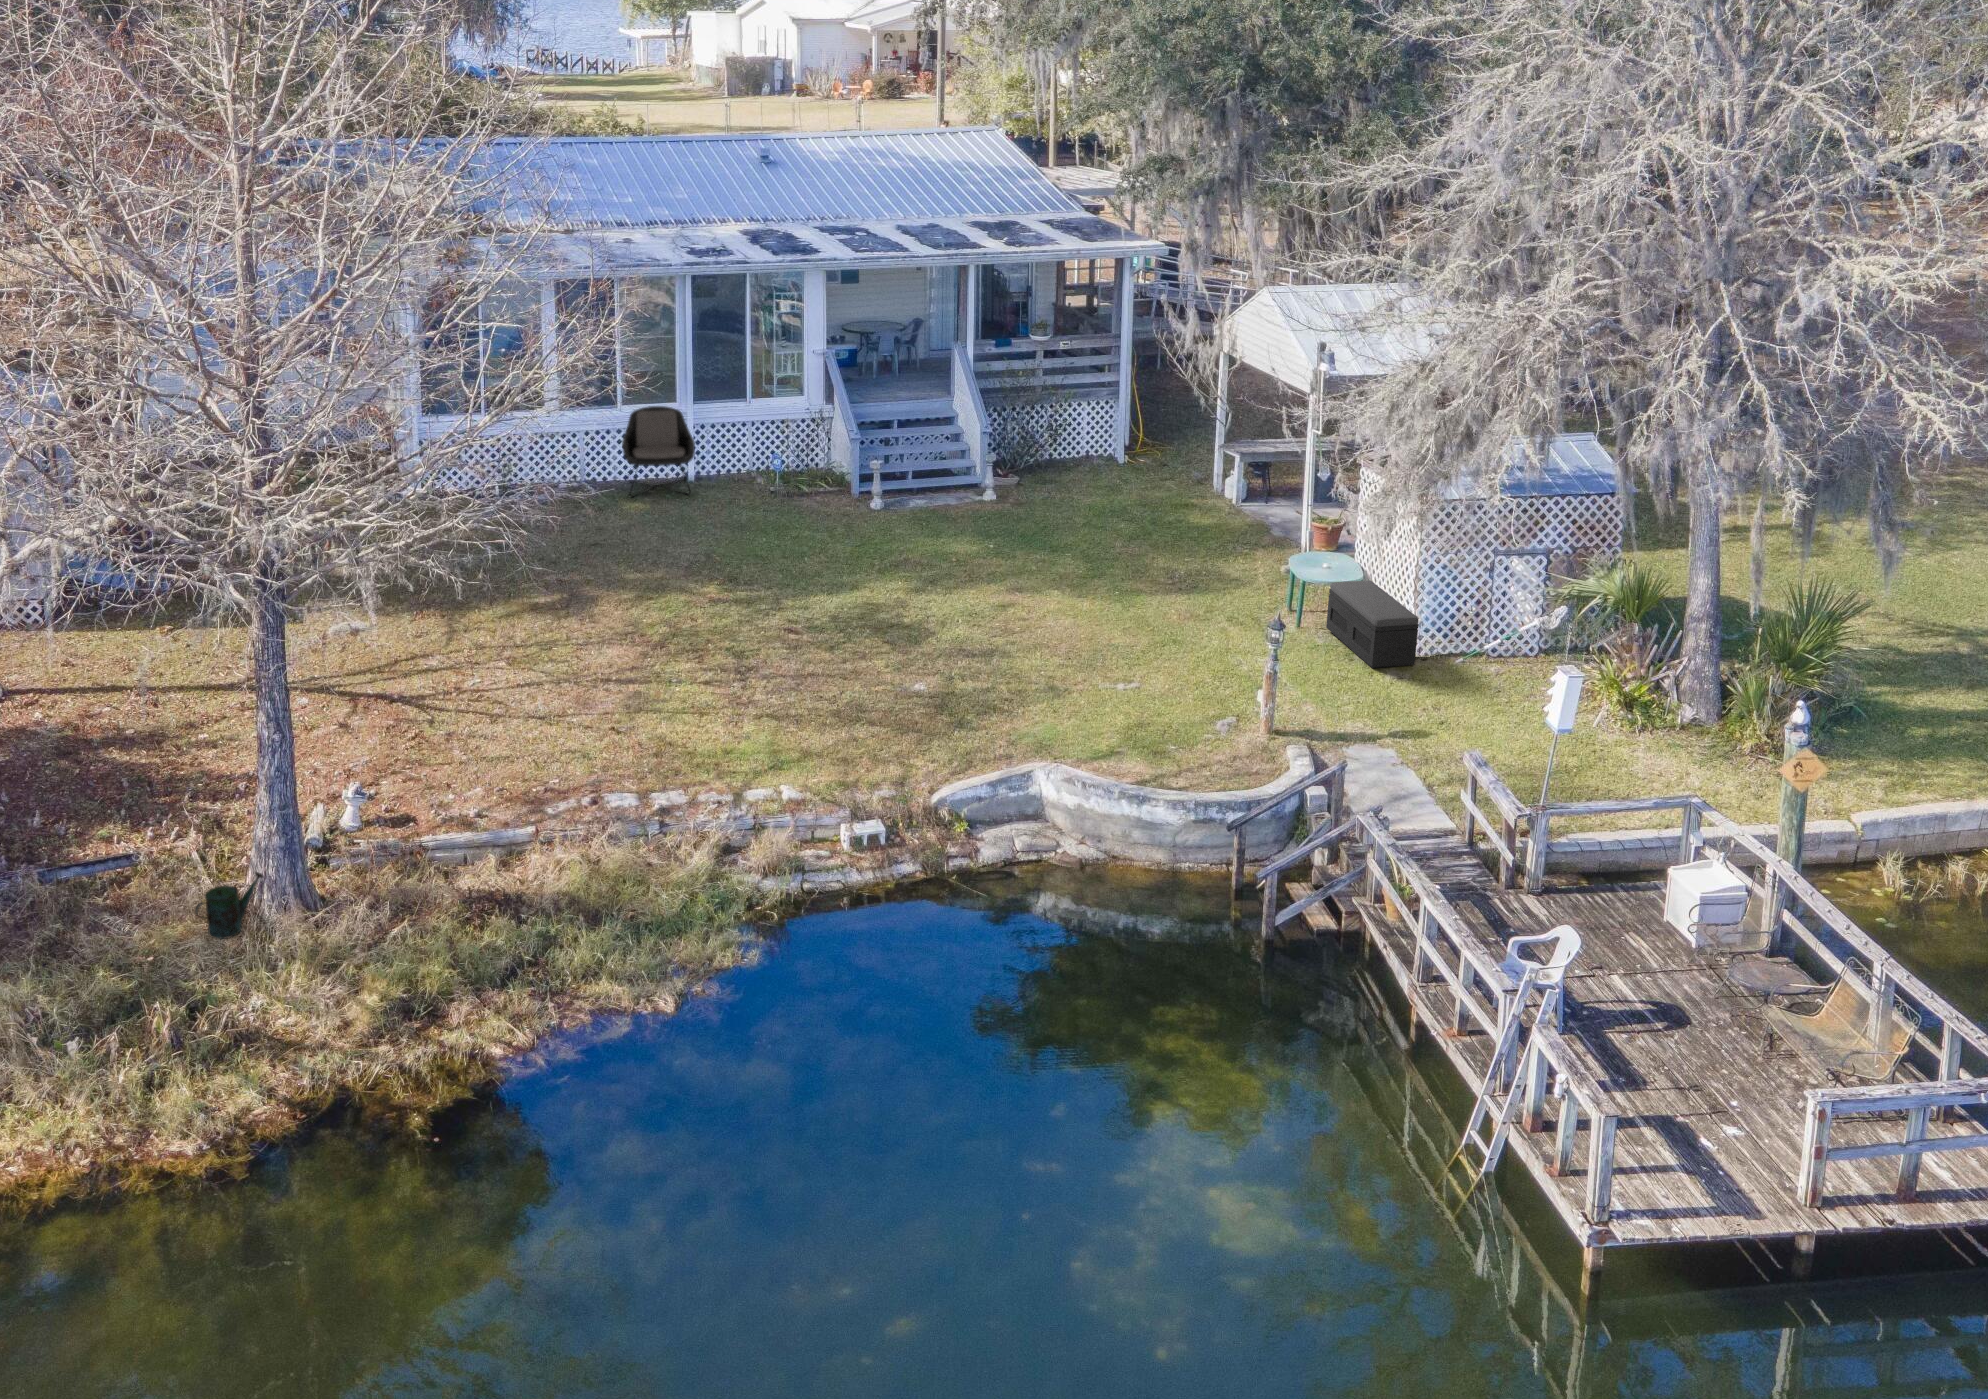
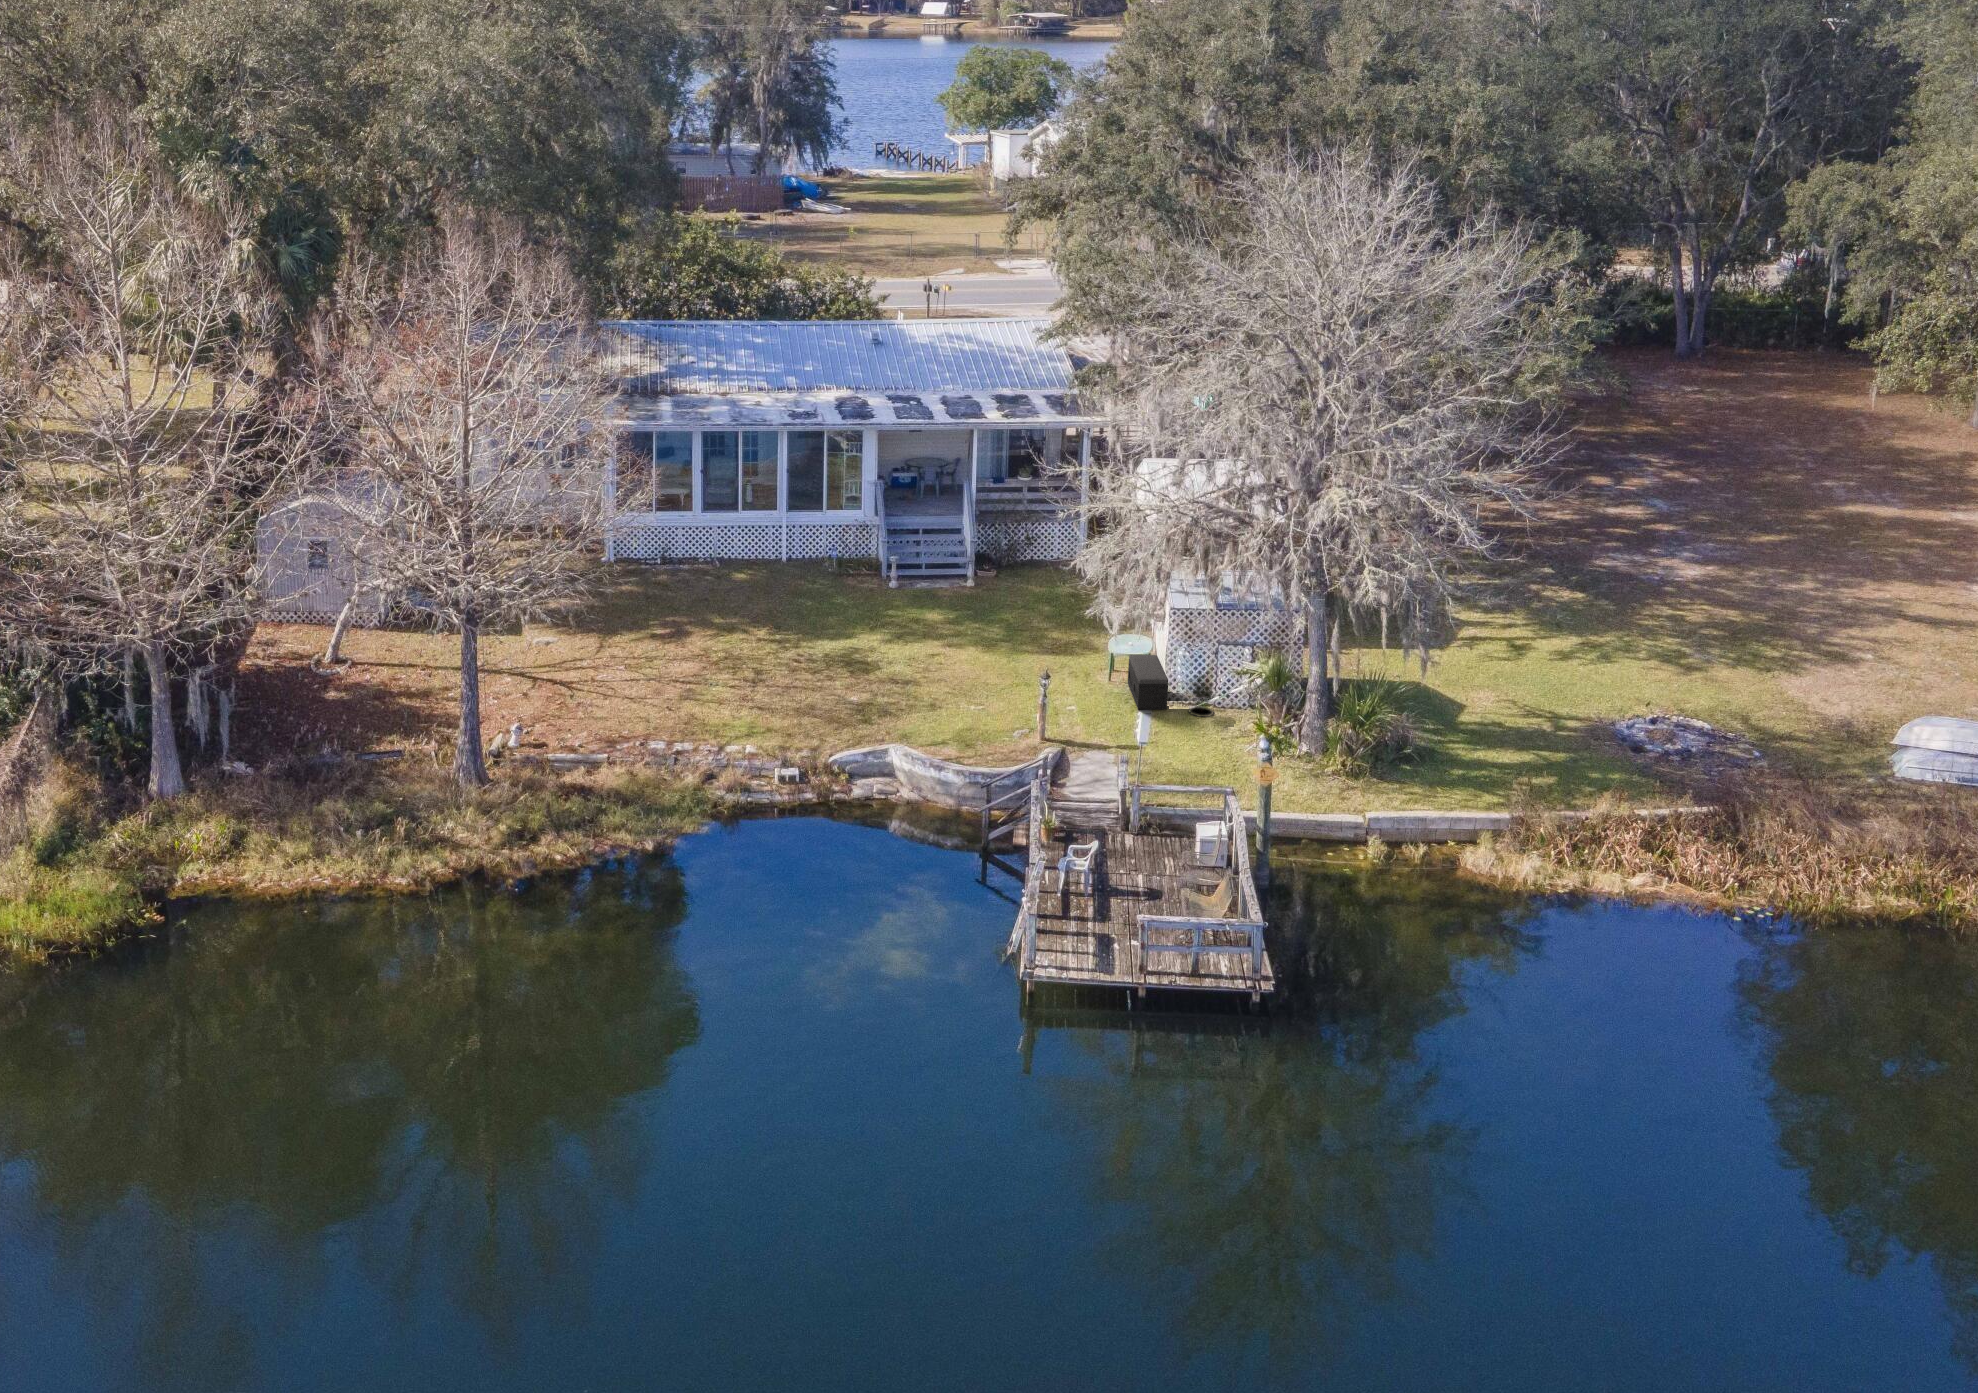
lounge chair: present [622,406,695,497] -> none [735,513,783,573]
potted tree: none [1447,600,1492,673] -> present [1189,676,1213,717]
watering can: present [195,872,264,939] -> none [424,761,460,793]

